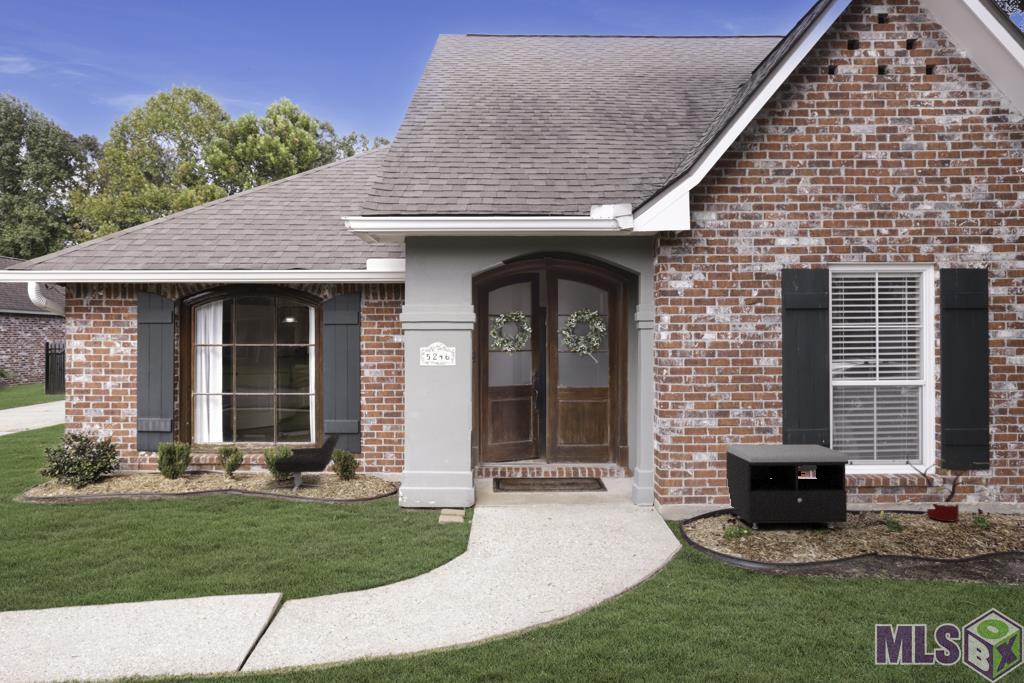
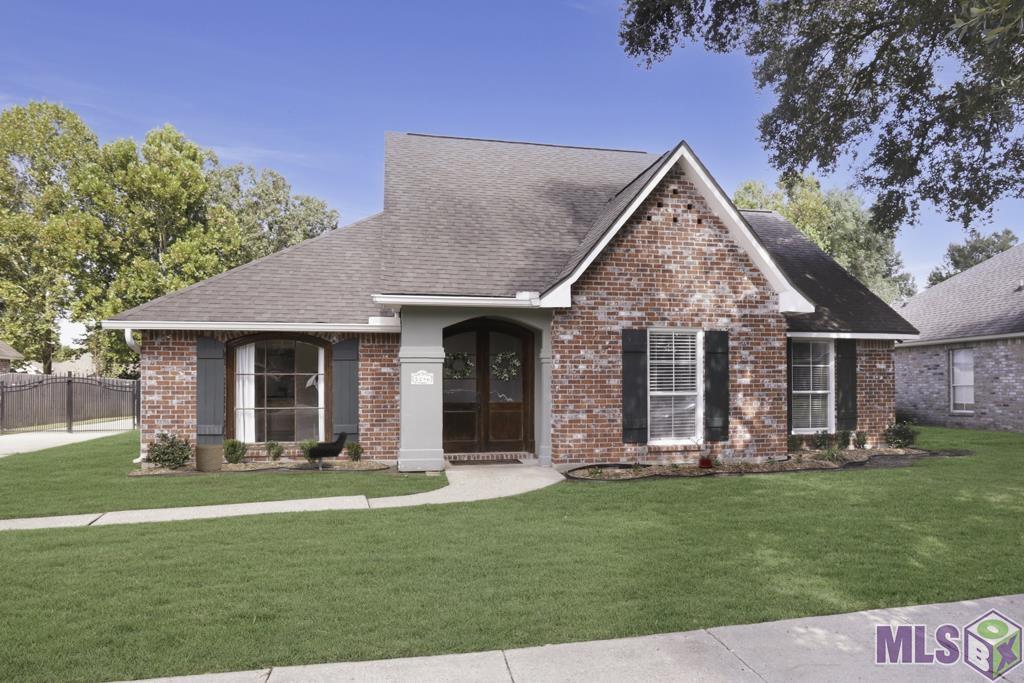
storage bench: present [726,444,848,529] -> none [592,428,654,474]
woven basket: none [126,445,170,487] -> present [195,444,223,471]

